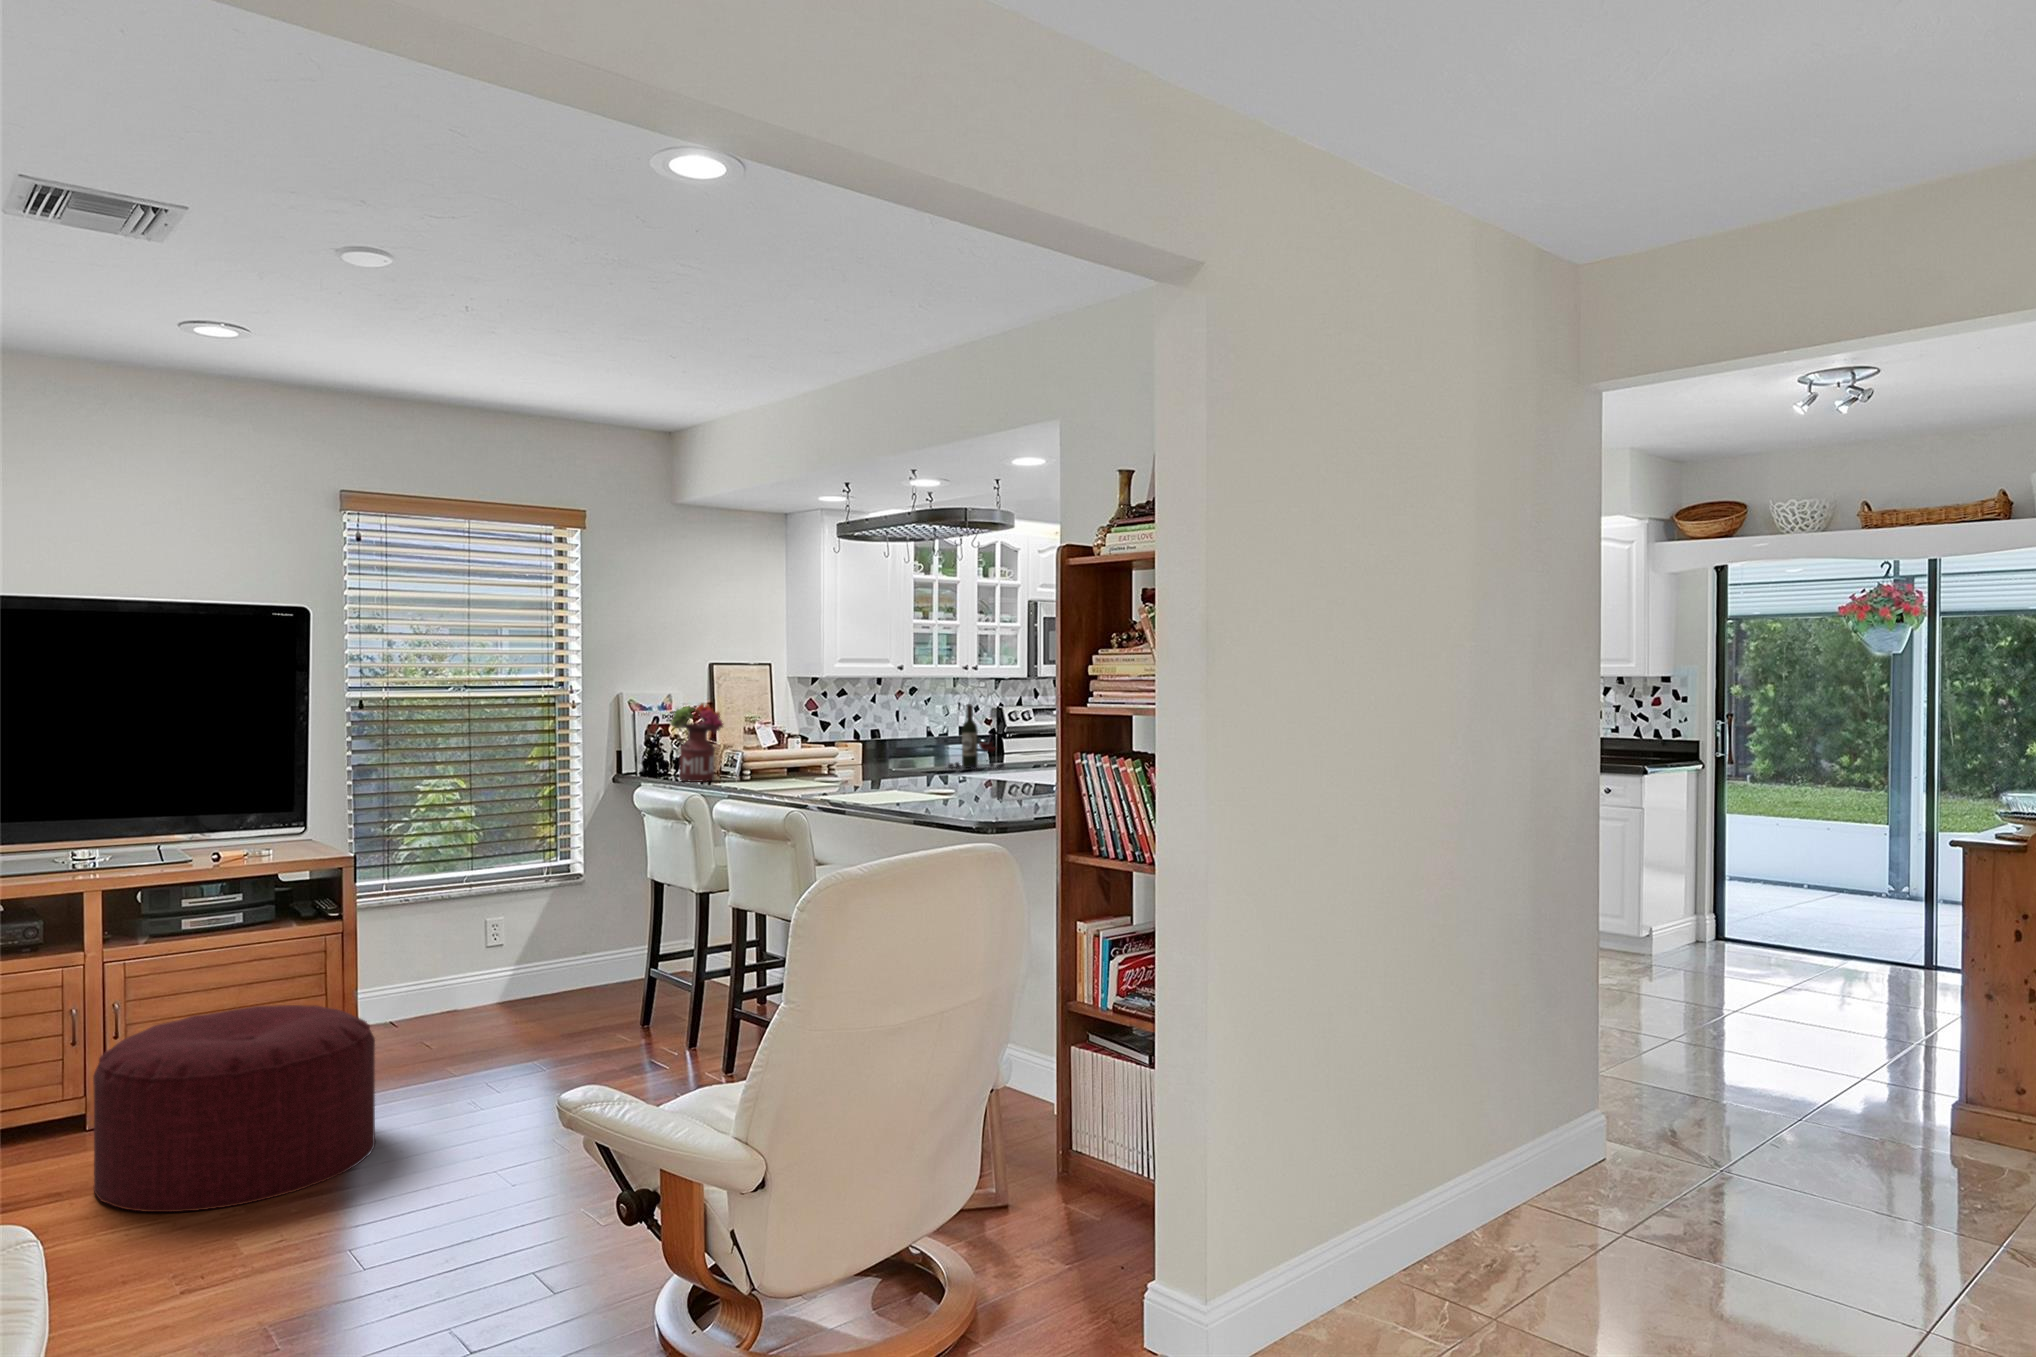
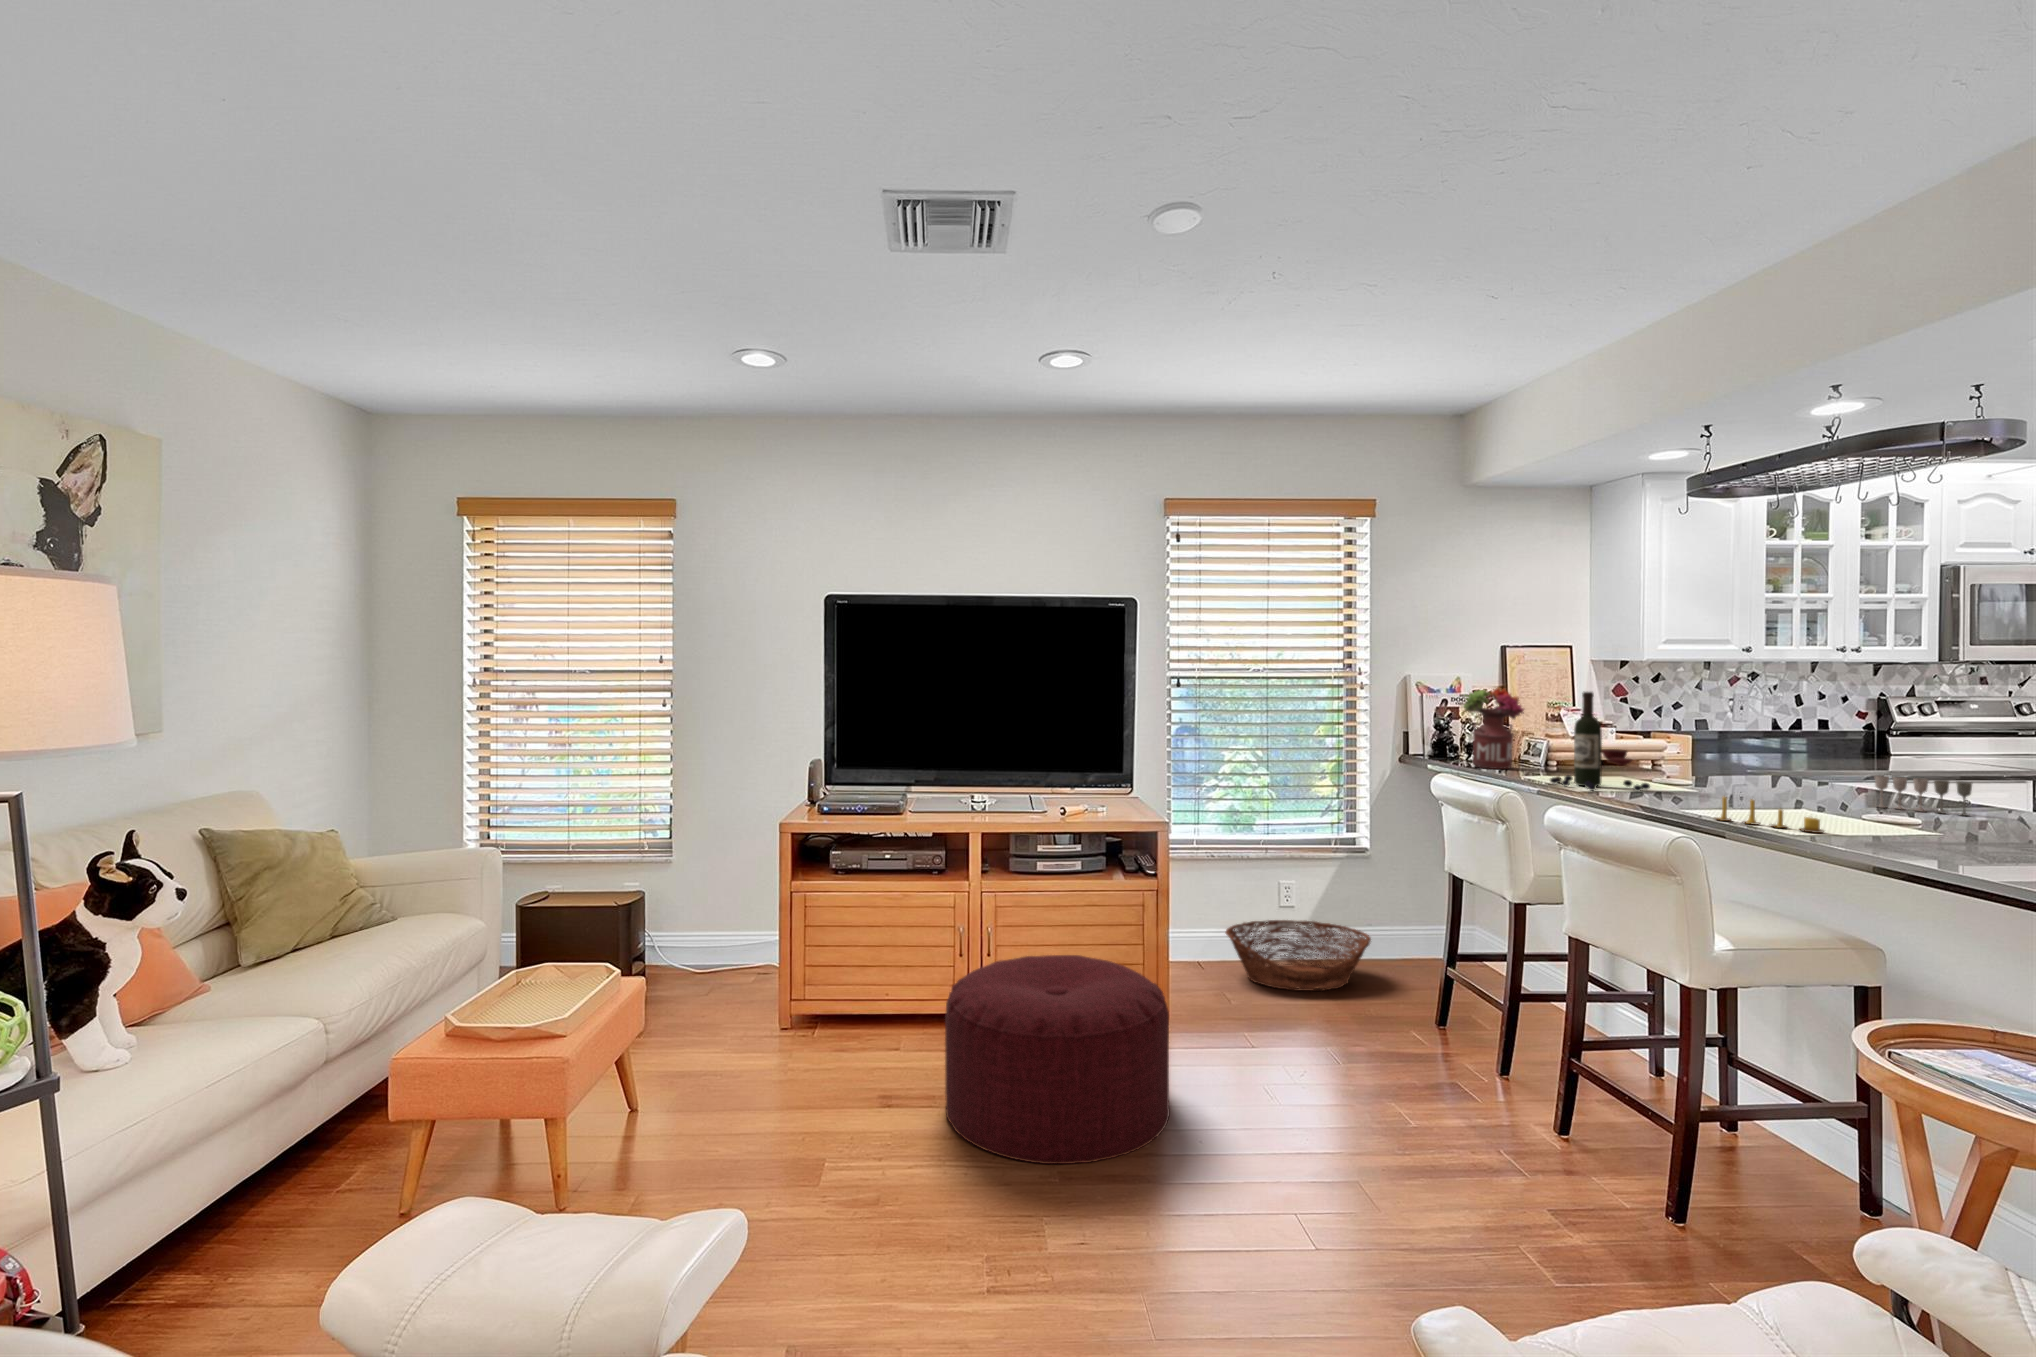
wine bottle: present [948,704,1004,769] -> present [1550,692,1650,791]
wine glass: none [956,766,1006,792] -> present [1875,775,1972,816]
candle: none [840,784,903,807] -> present [1715,796,1824,833]
basket: none [422,955,582,1028] -> present [1226,920,1371,991]

